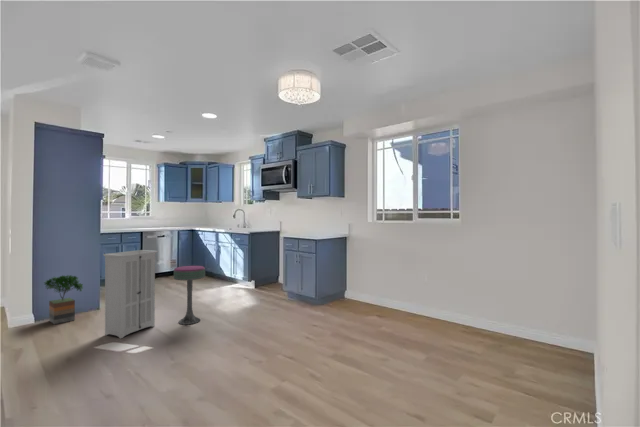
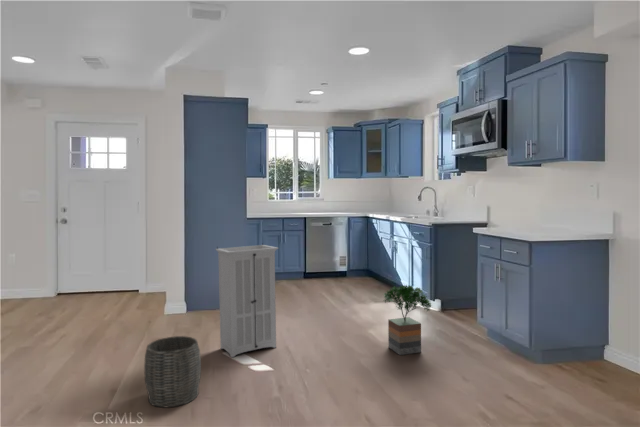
bar stool: present [174,266,205,324] -> none [298,270,340,353]
potted tree: present [44,275,83,324] -> present [384,285,431,355]
woven basket: none [63,322,116,381] -> present [144,336,201,407]

